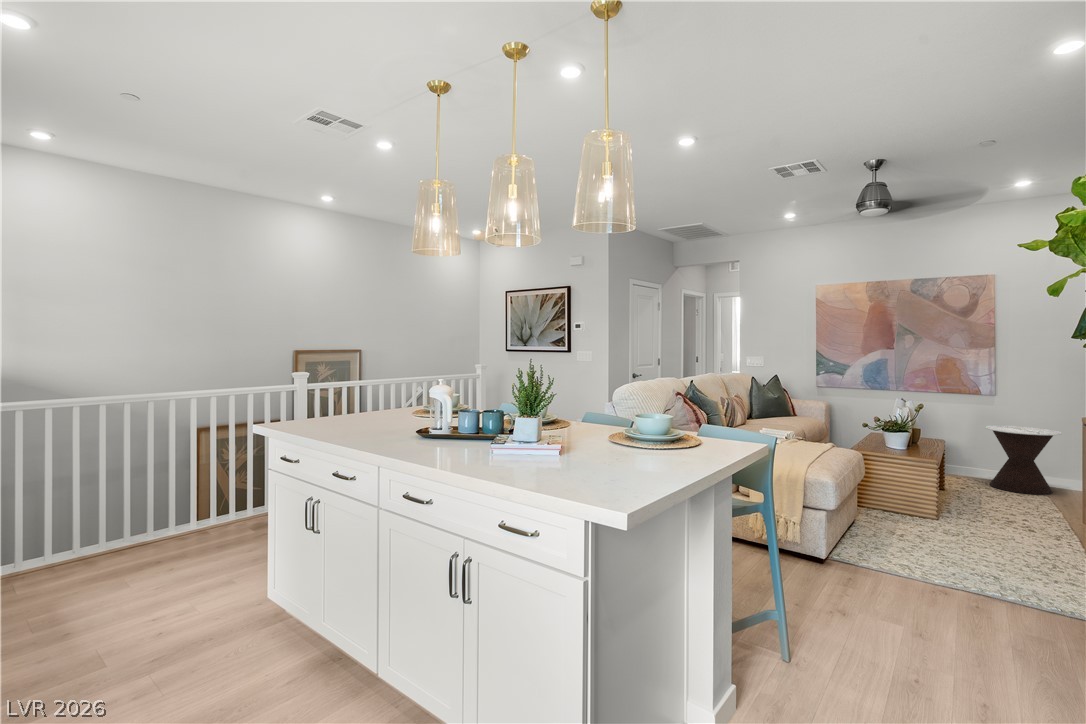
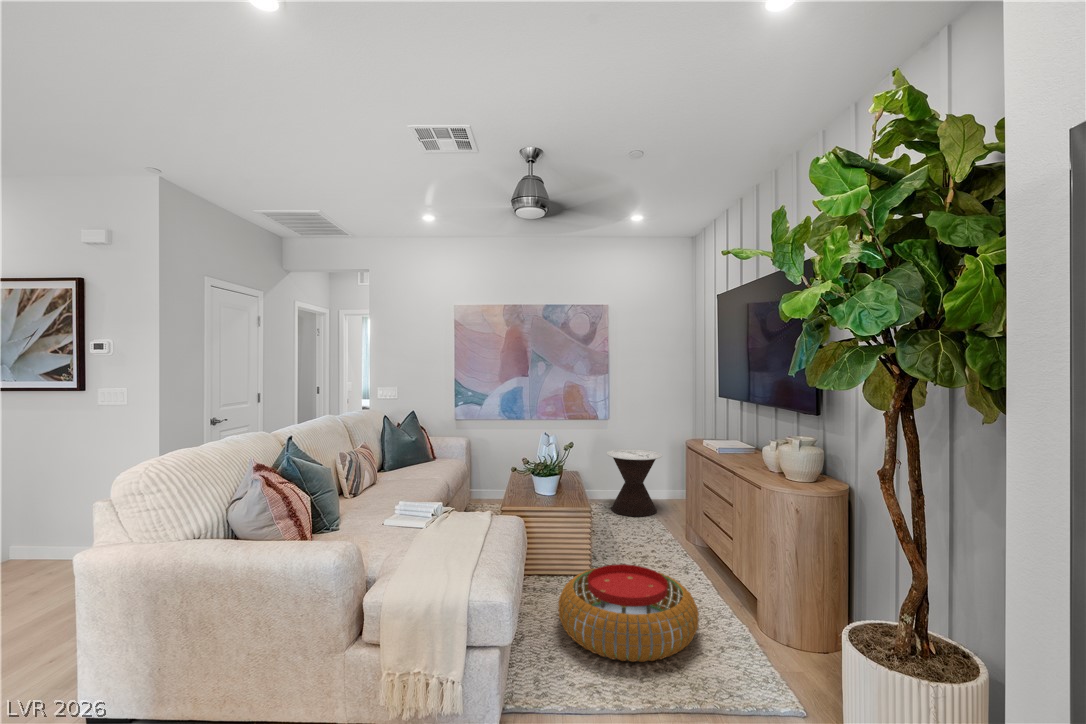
pouf: none [891,499,1039,570] -> present [558,564,699,662]

